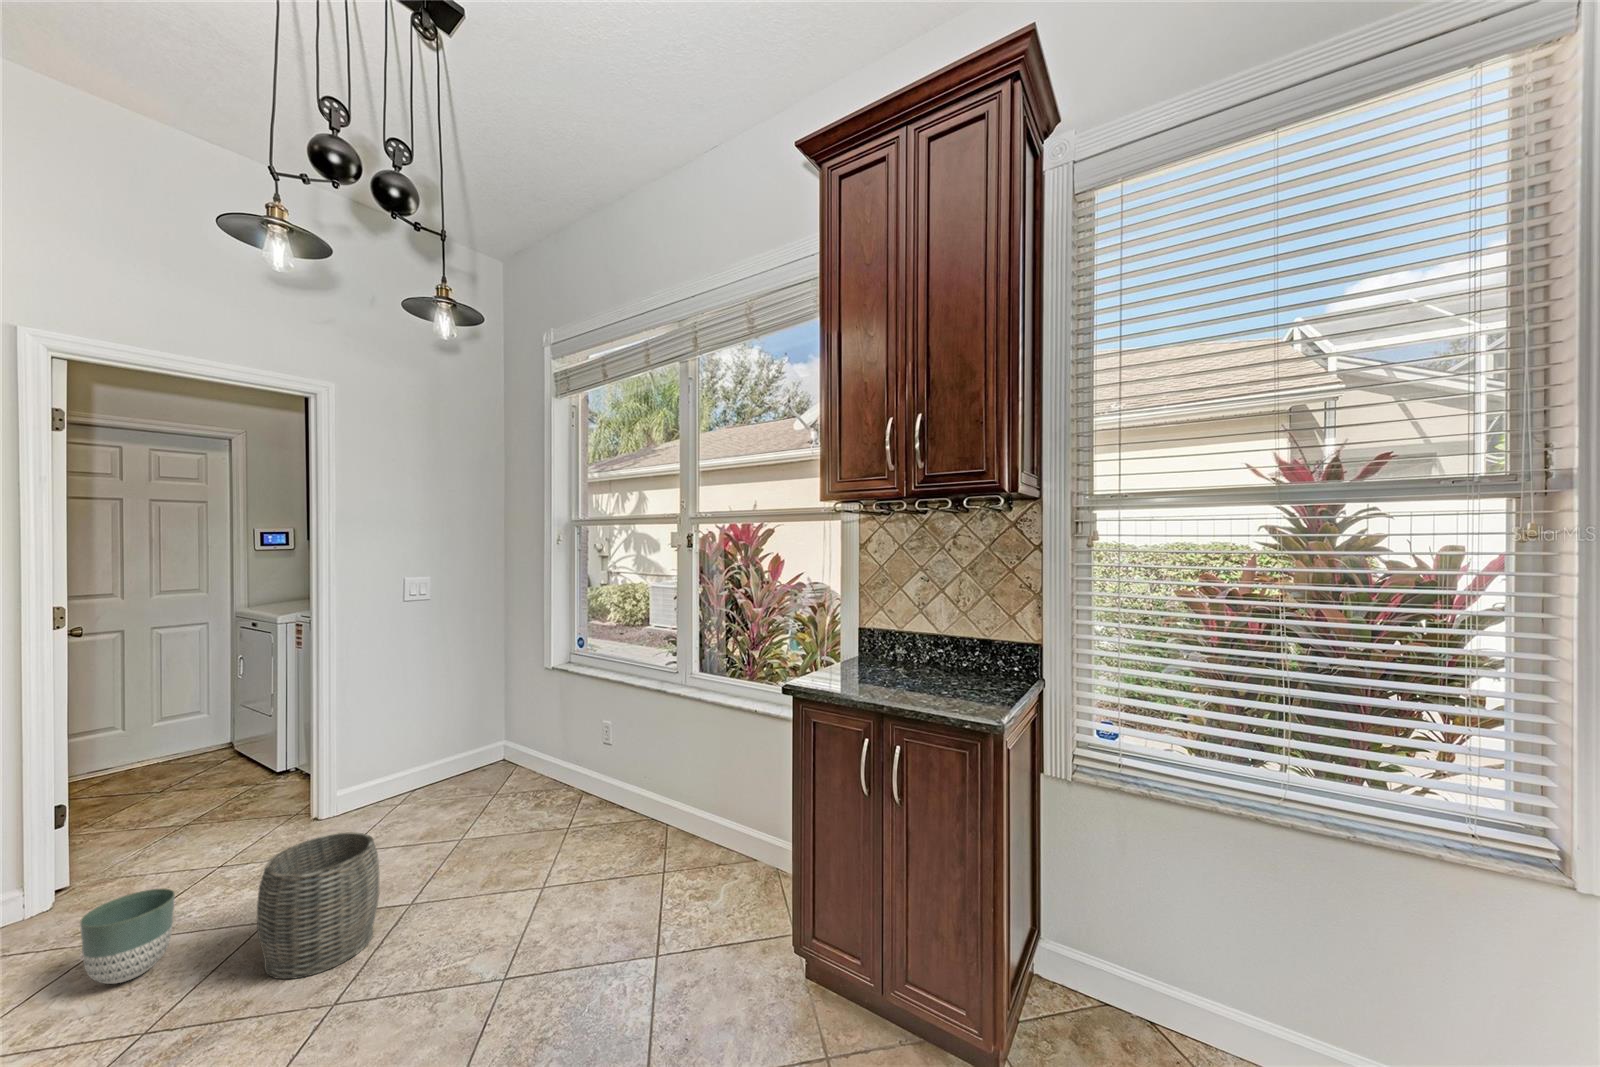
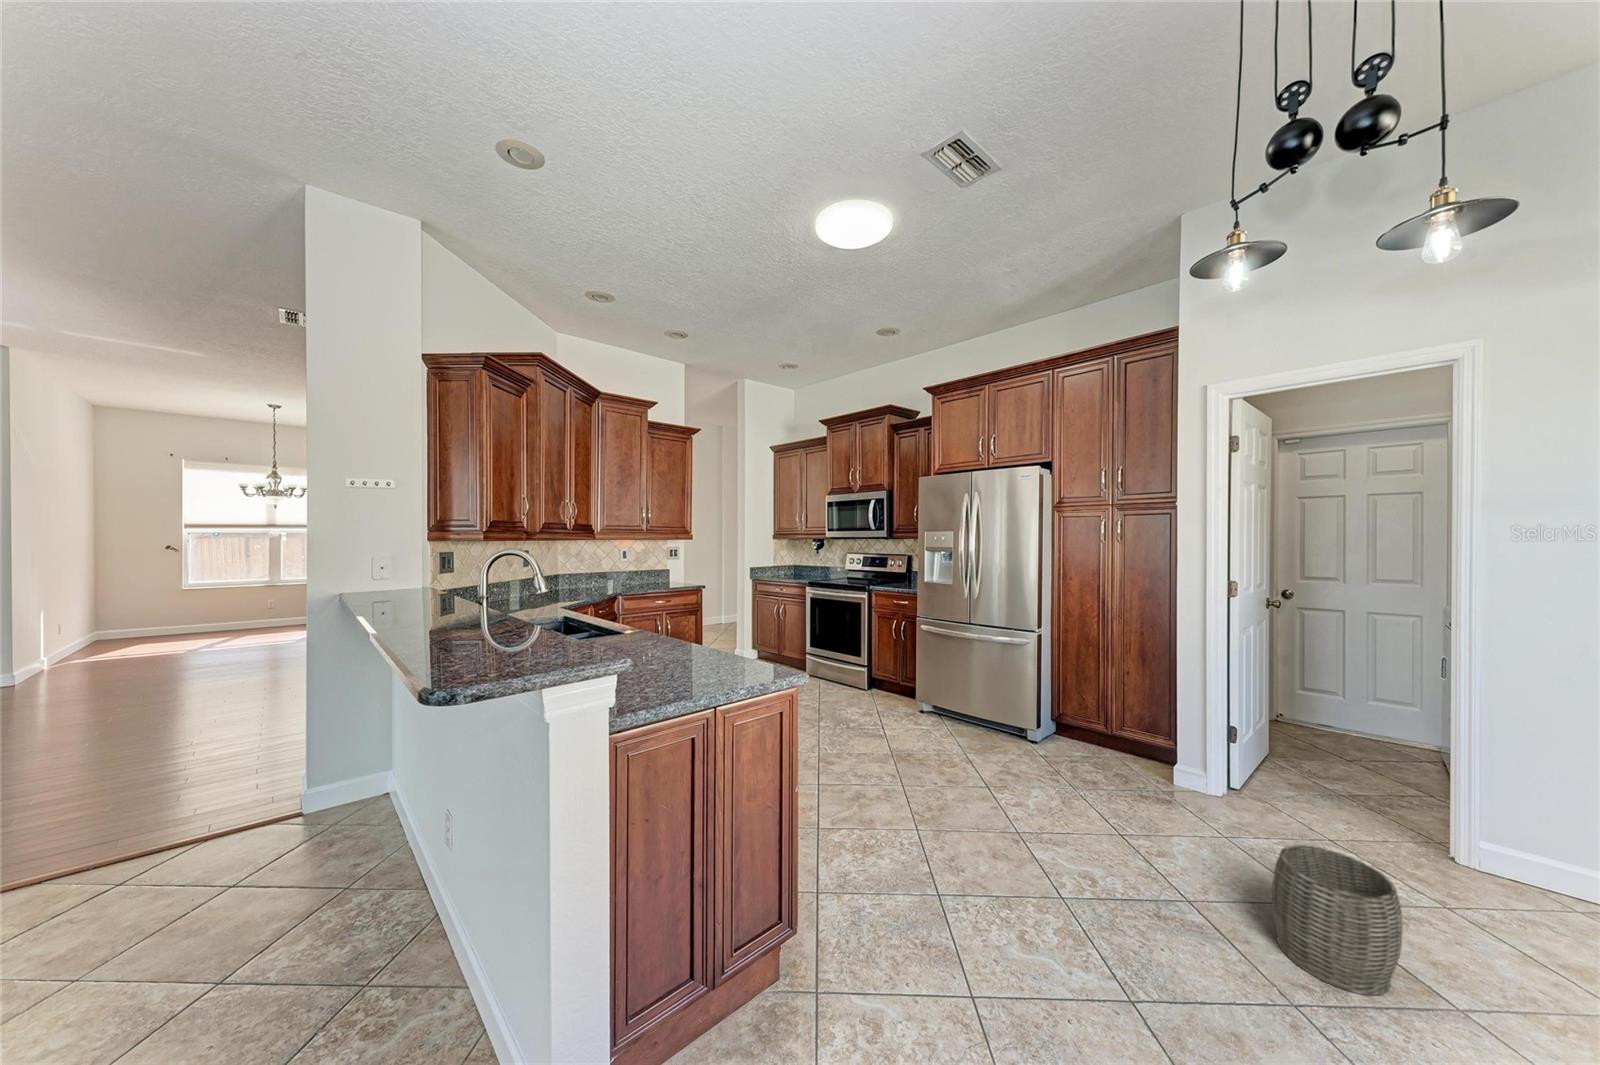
planter: present [80,889,175,984] -> none [1187,804,1244,868]

